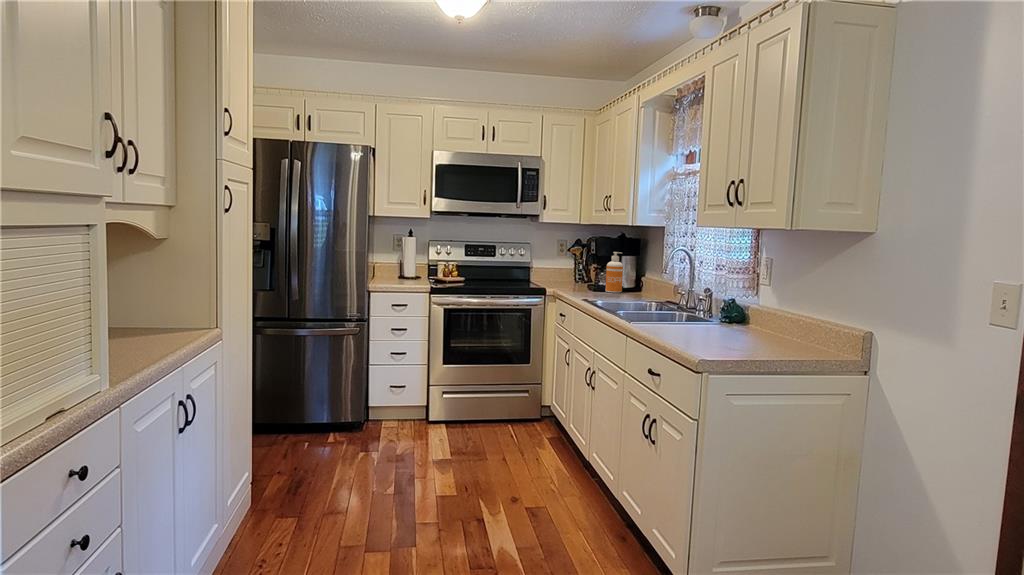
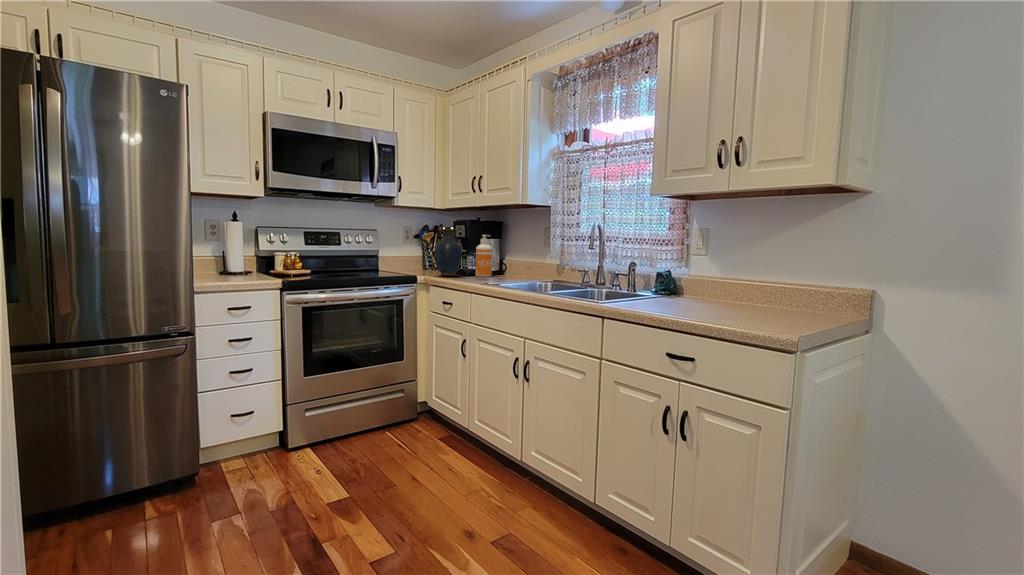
vase: none [567,246,592,290] -> present [435,229,462,276]

